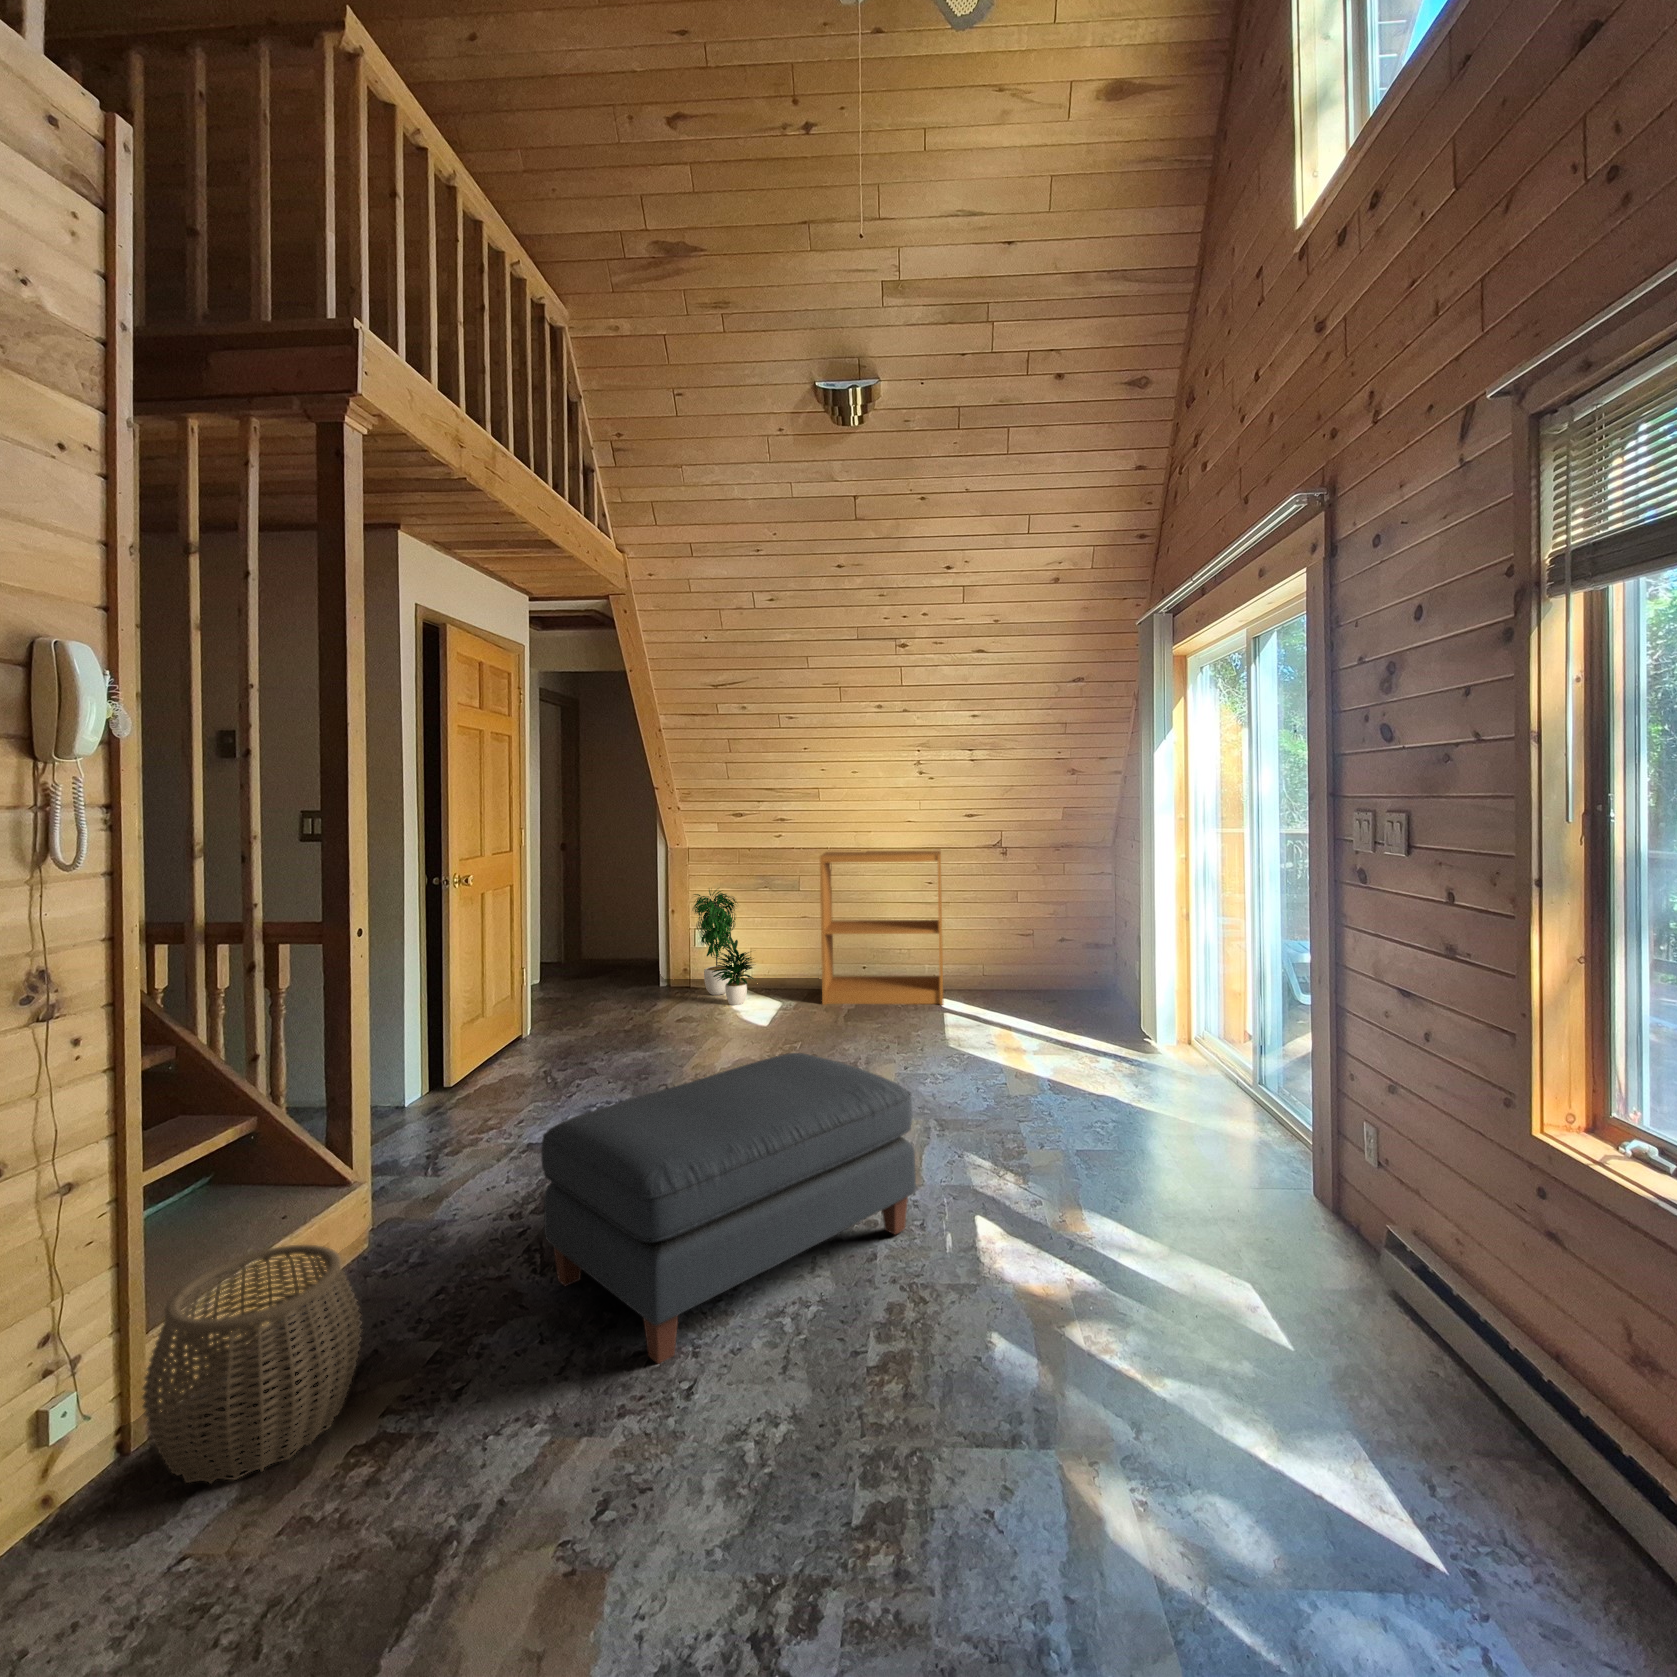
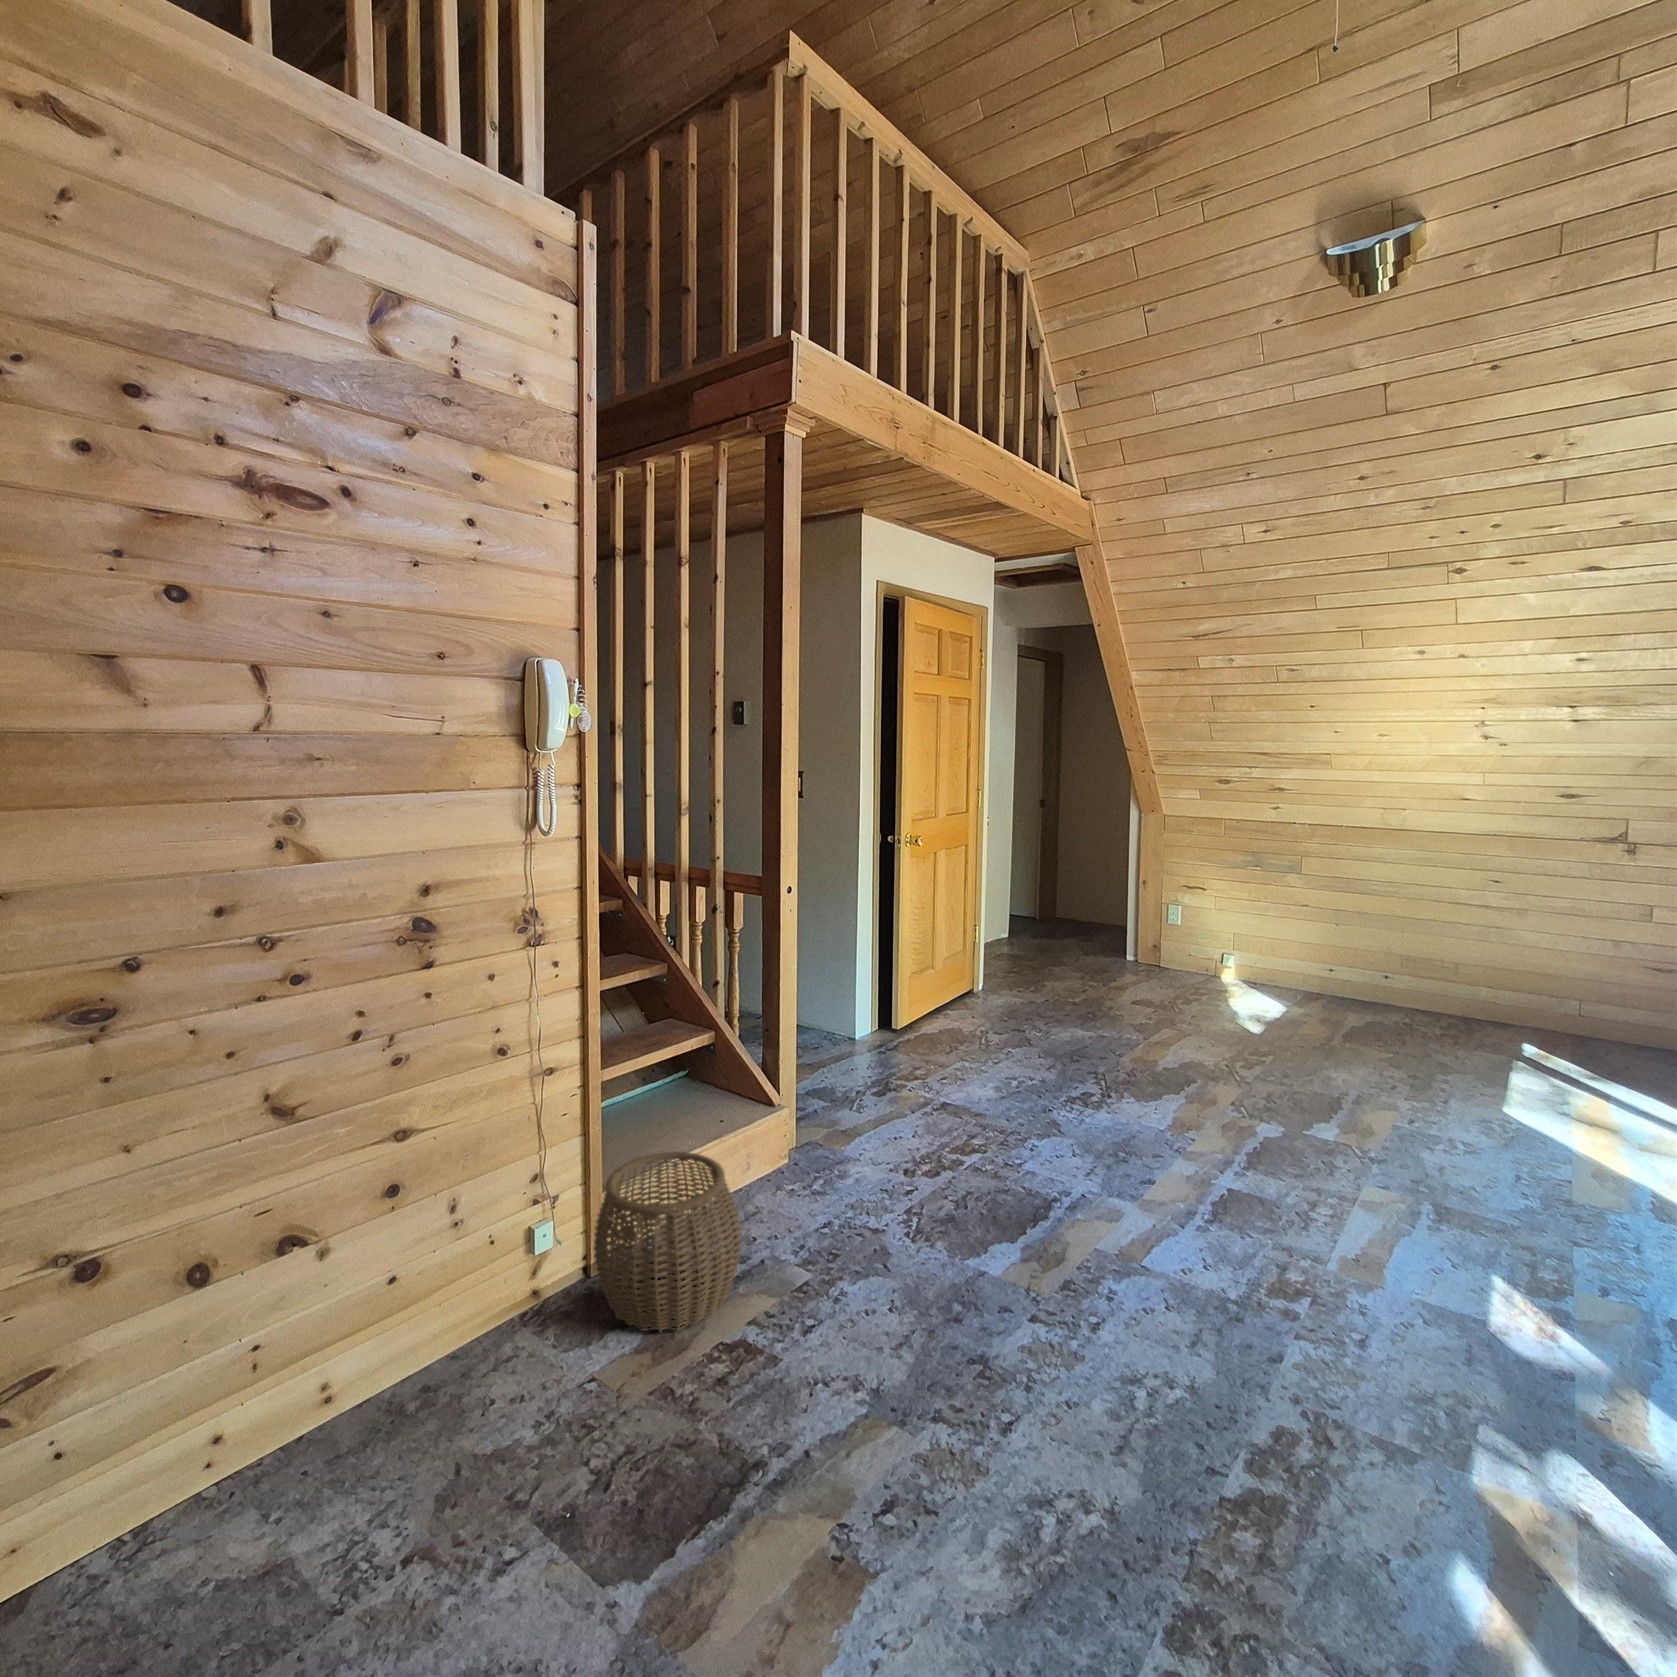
bookshelf: present [820,849,943,1005] -> none [1321,820,1521,1041]
potted plant: present [692,890,754,1005] -> none [1158,852,1235,994]
ottoman: present [541,1053,916,1364] -> none [907,1078,1356,1383]

